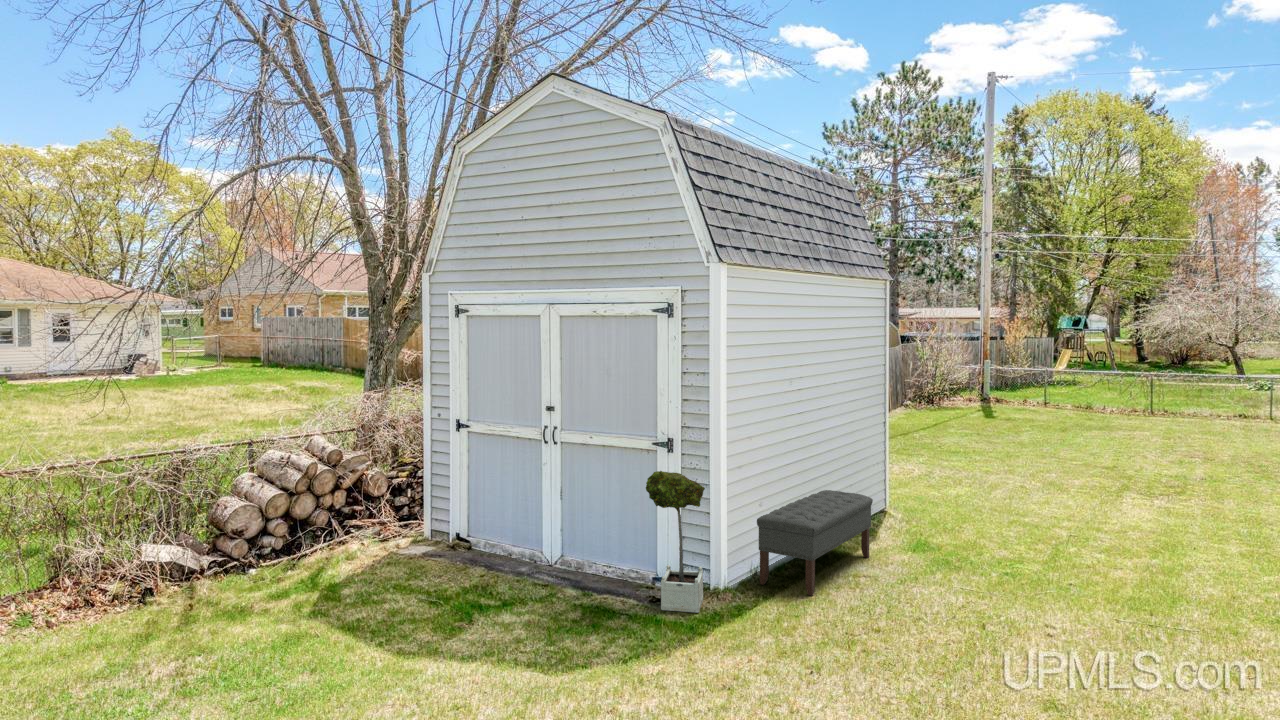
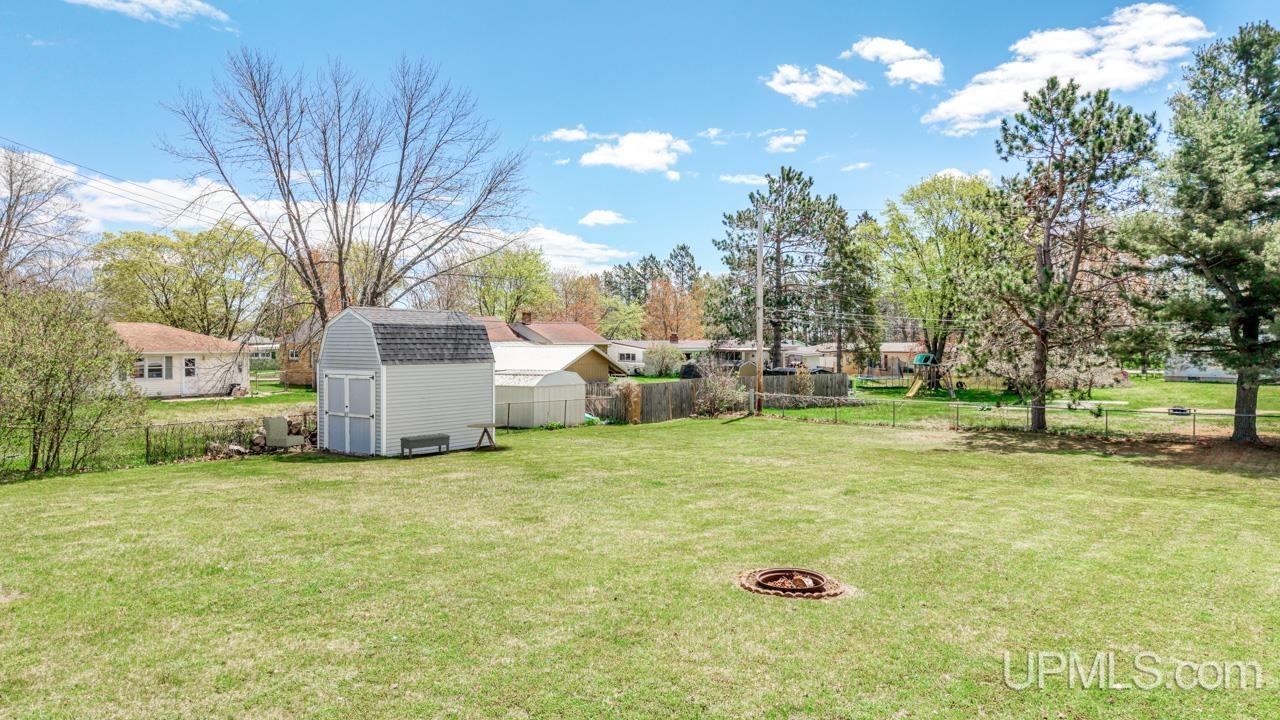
chair: none [261,440,391,570] -> present [264,417,304,455]
round table: none [865,450,979,538] -> present [467,423,504,451]
potted tree: present [646,471,705,613] -> none [360,422,379,461]

